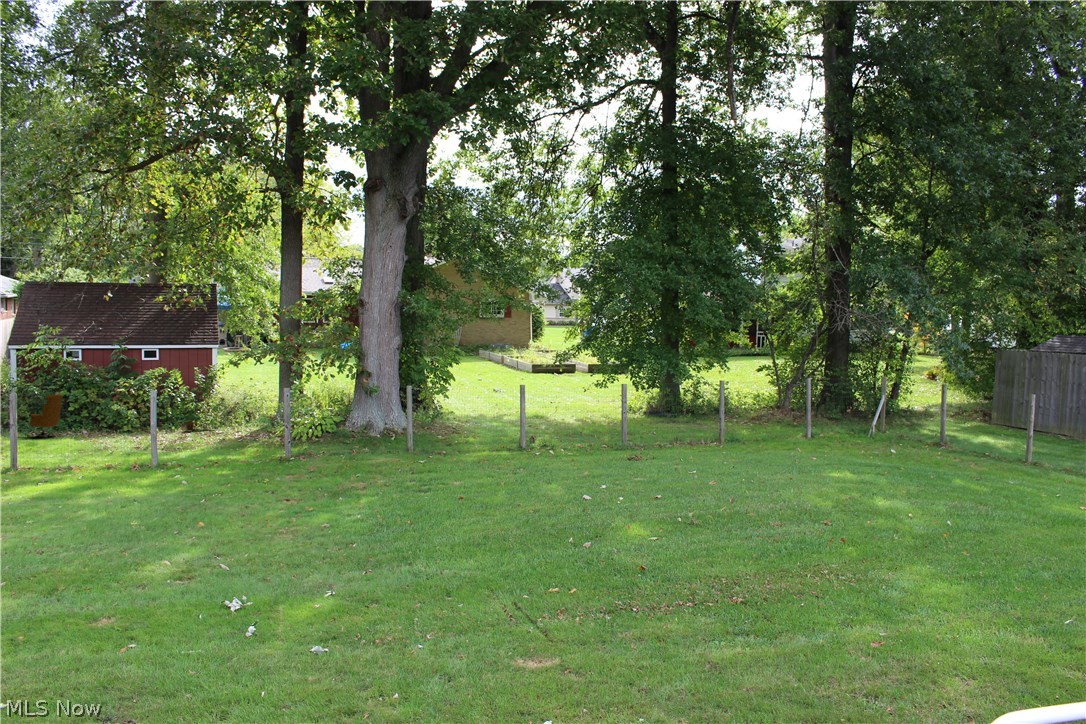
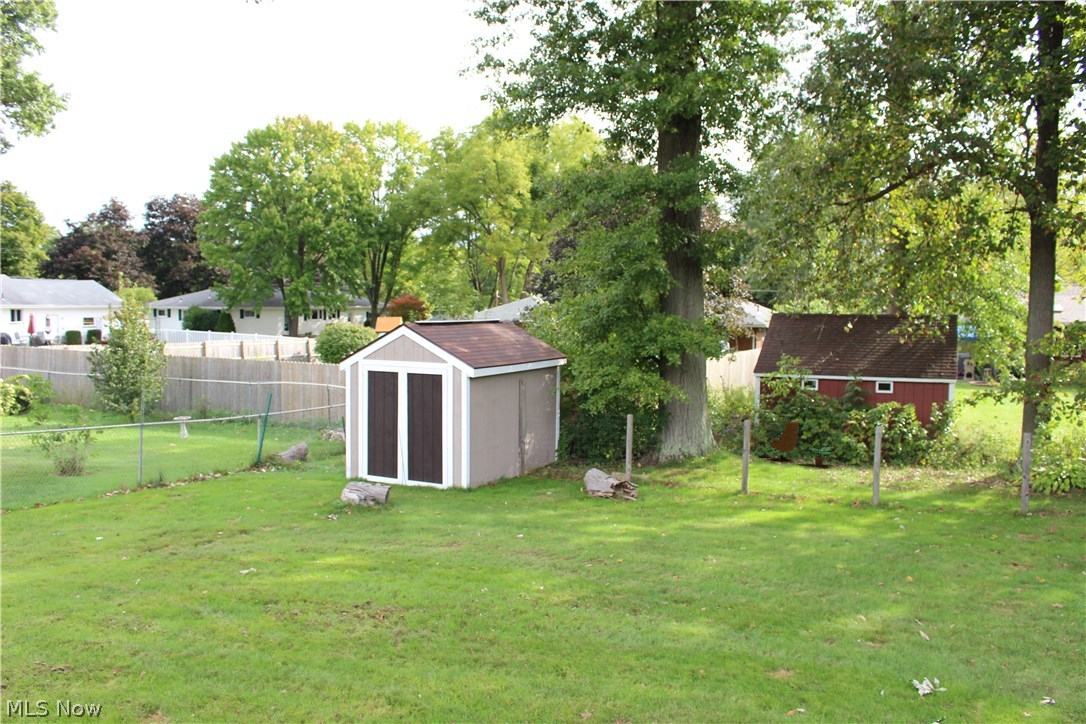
potted plant: present [177,409,200,431] -> present [799,443,832,466]

